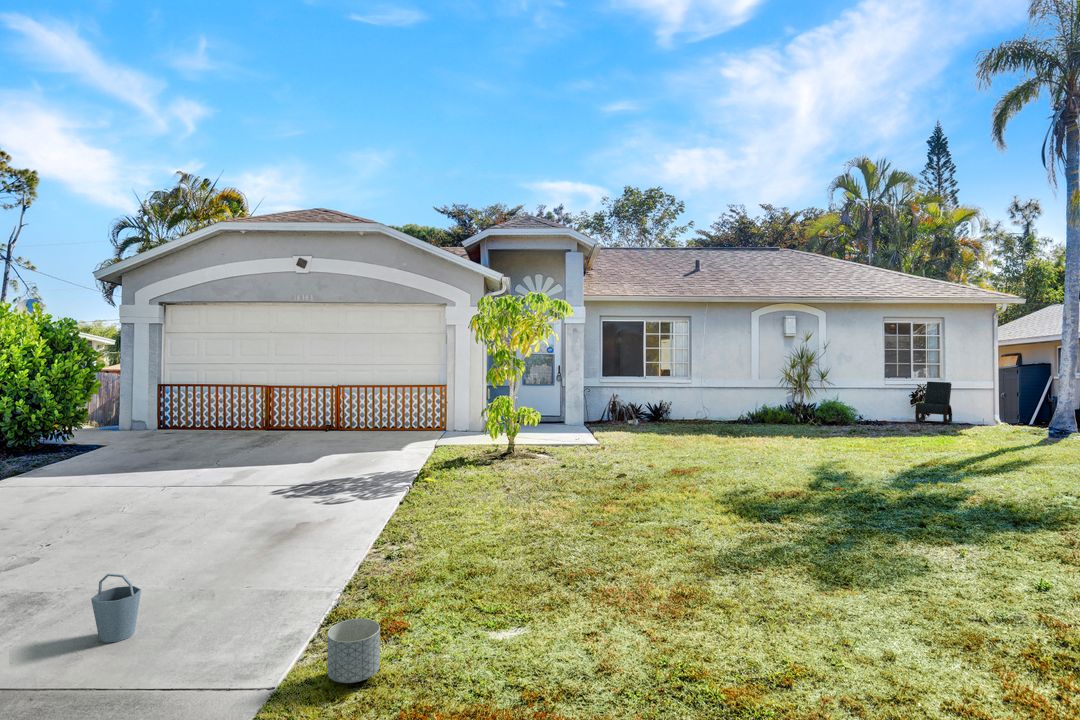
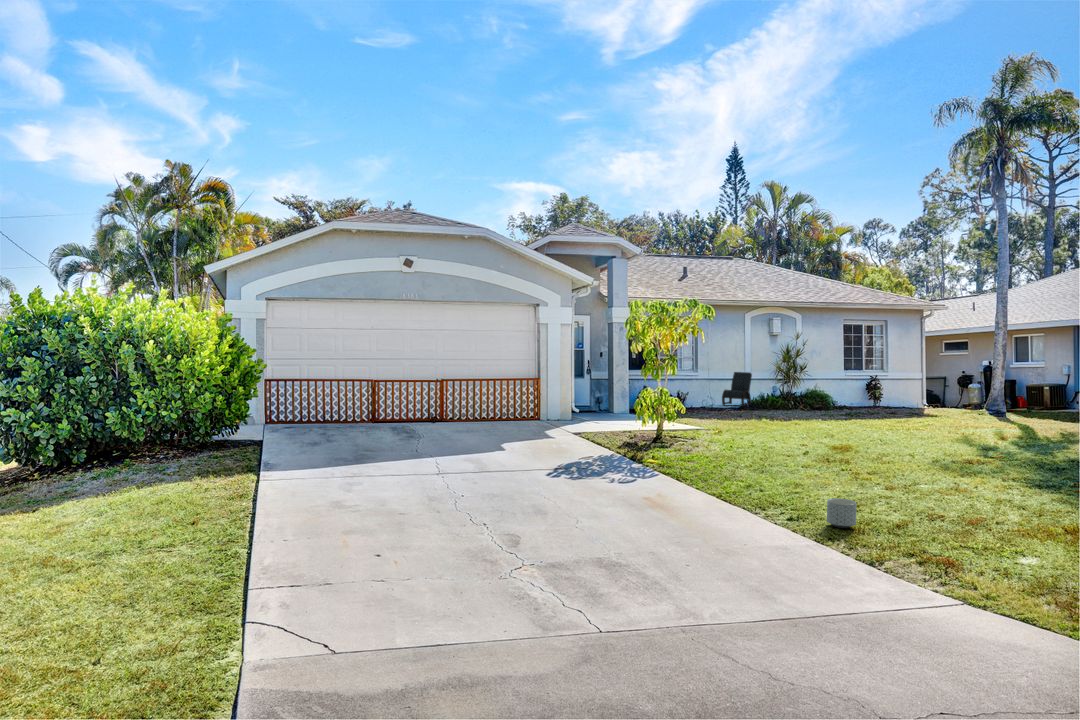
lounge chair: present [915,381,952,424] -> present [722,372,752,407]
bucket: present [91,574,141,643] -> none [668,487,693,526]

